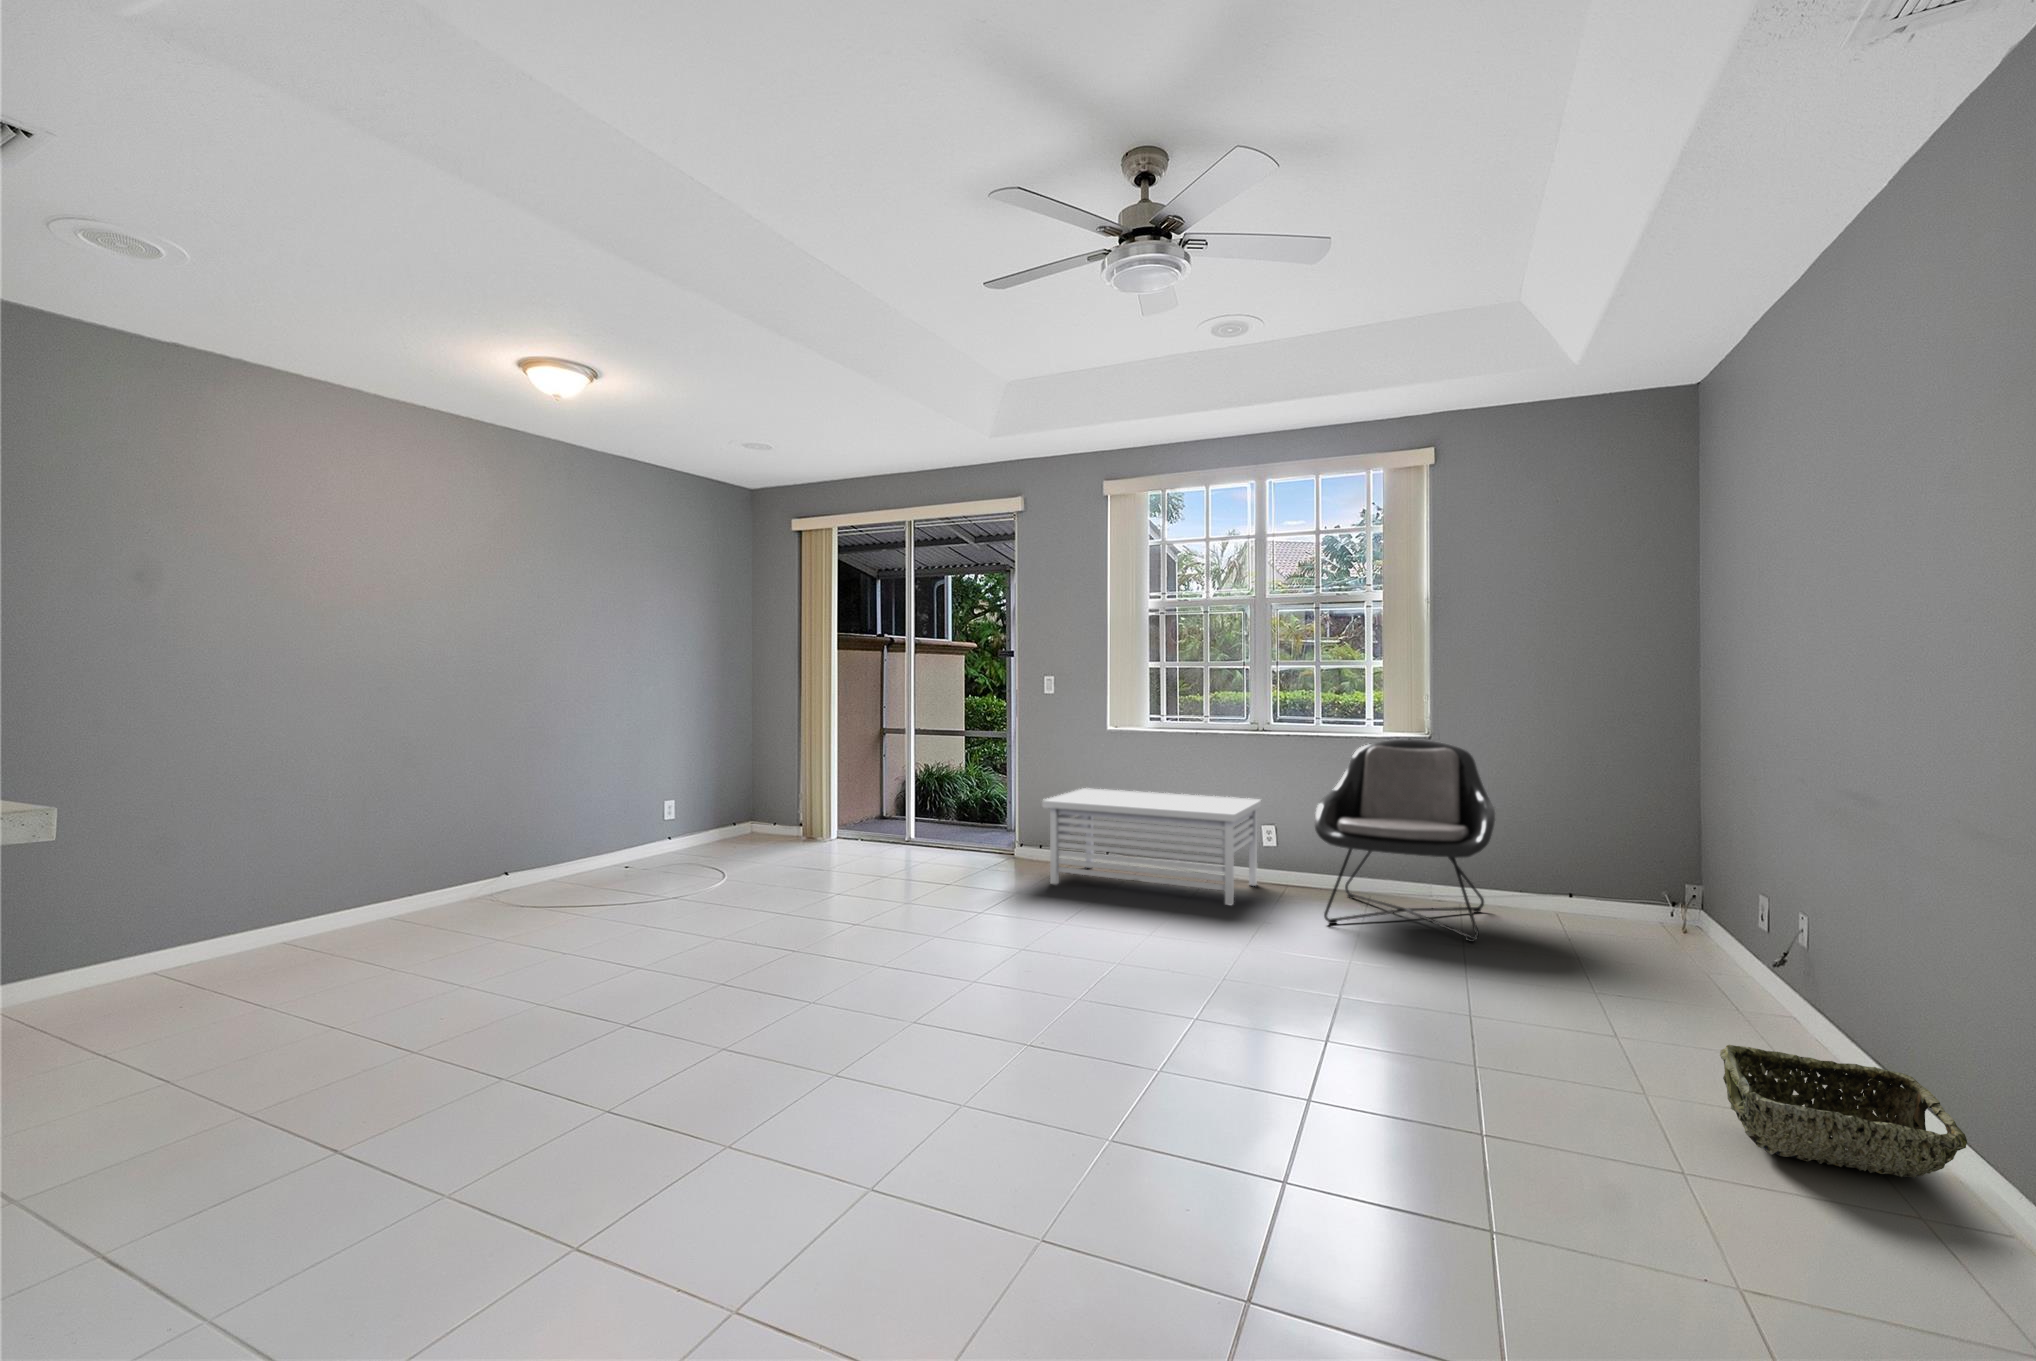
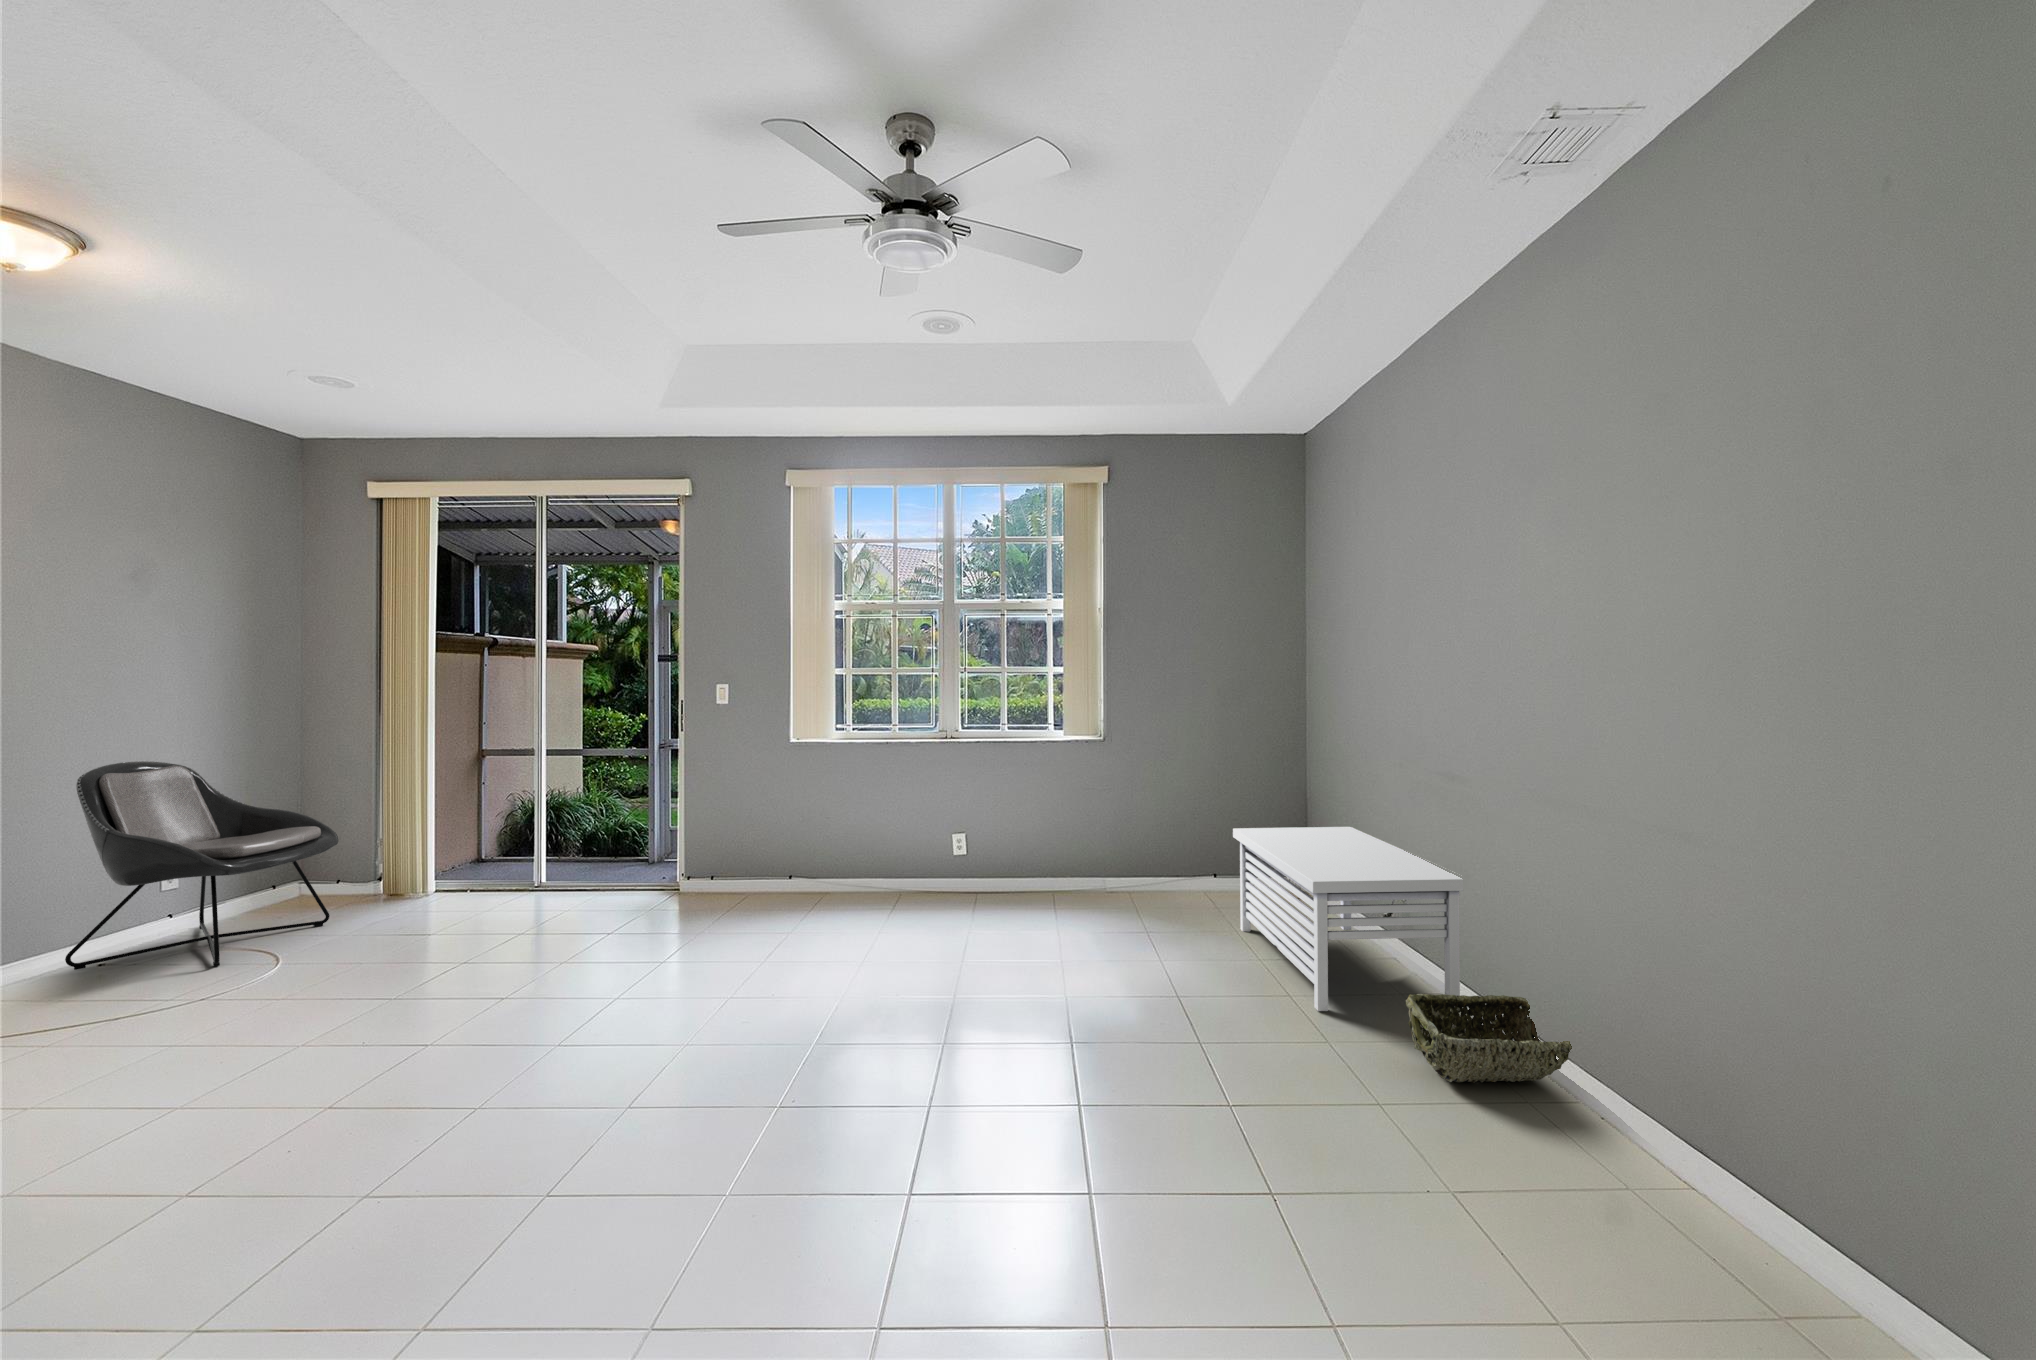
lounge chair: present [1315,740,1496,942] -> present [65,761,338,970]
storage bench: present [1042,788,1261,905] -> present [1233,827,1463,1011]

